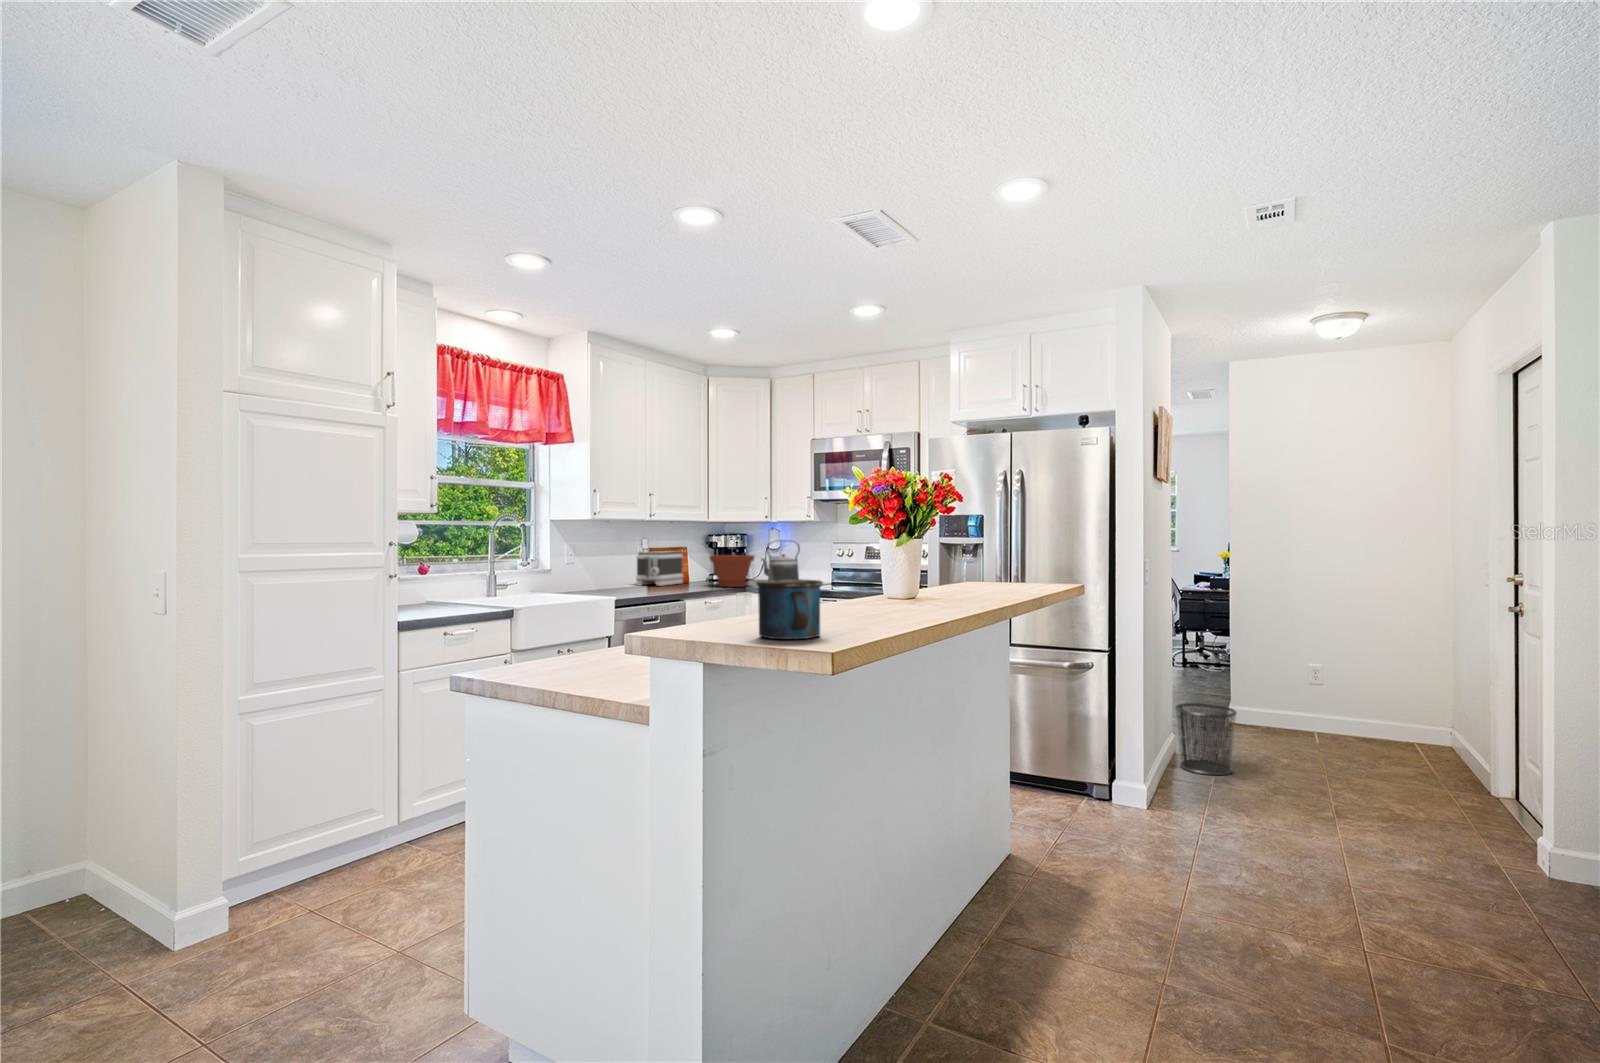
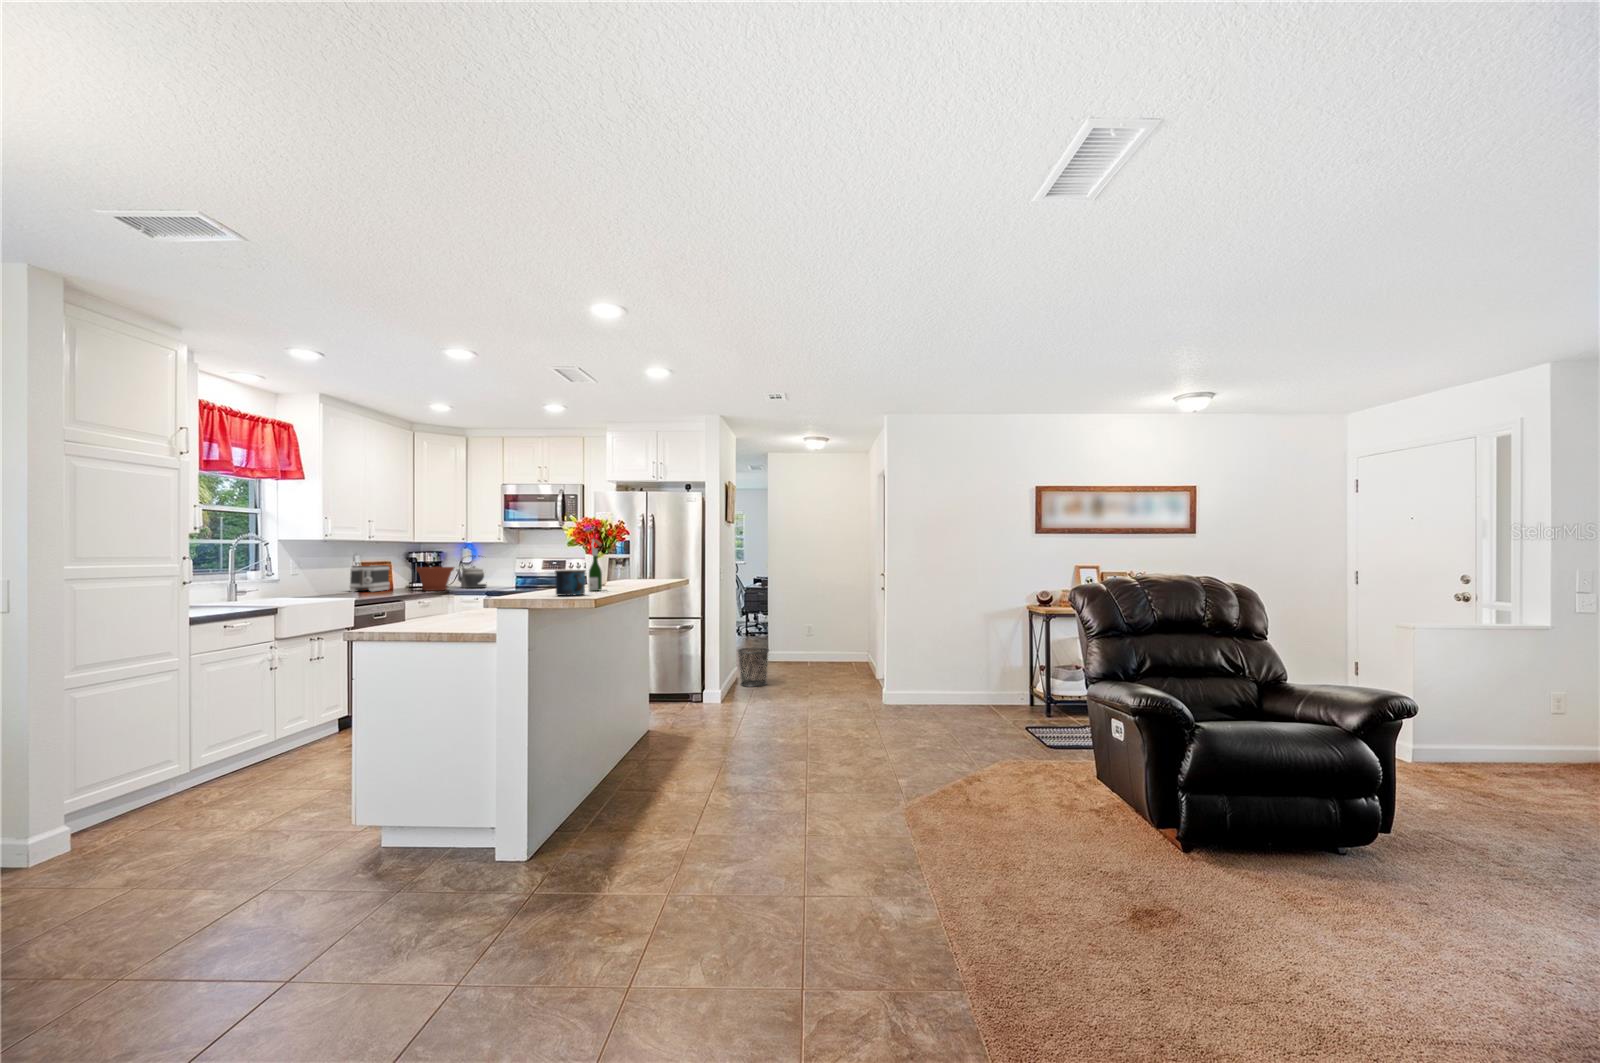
wine bottle: none [853,483,890,622] -> present [589,527,602,591]

